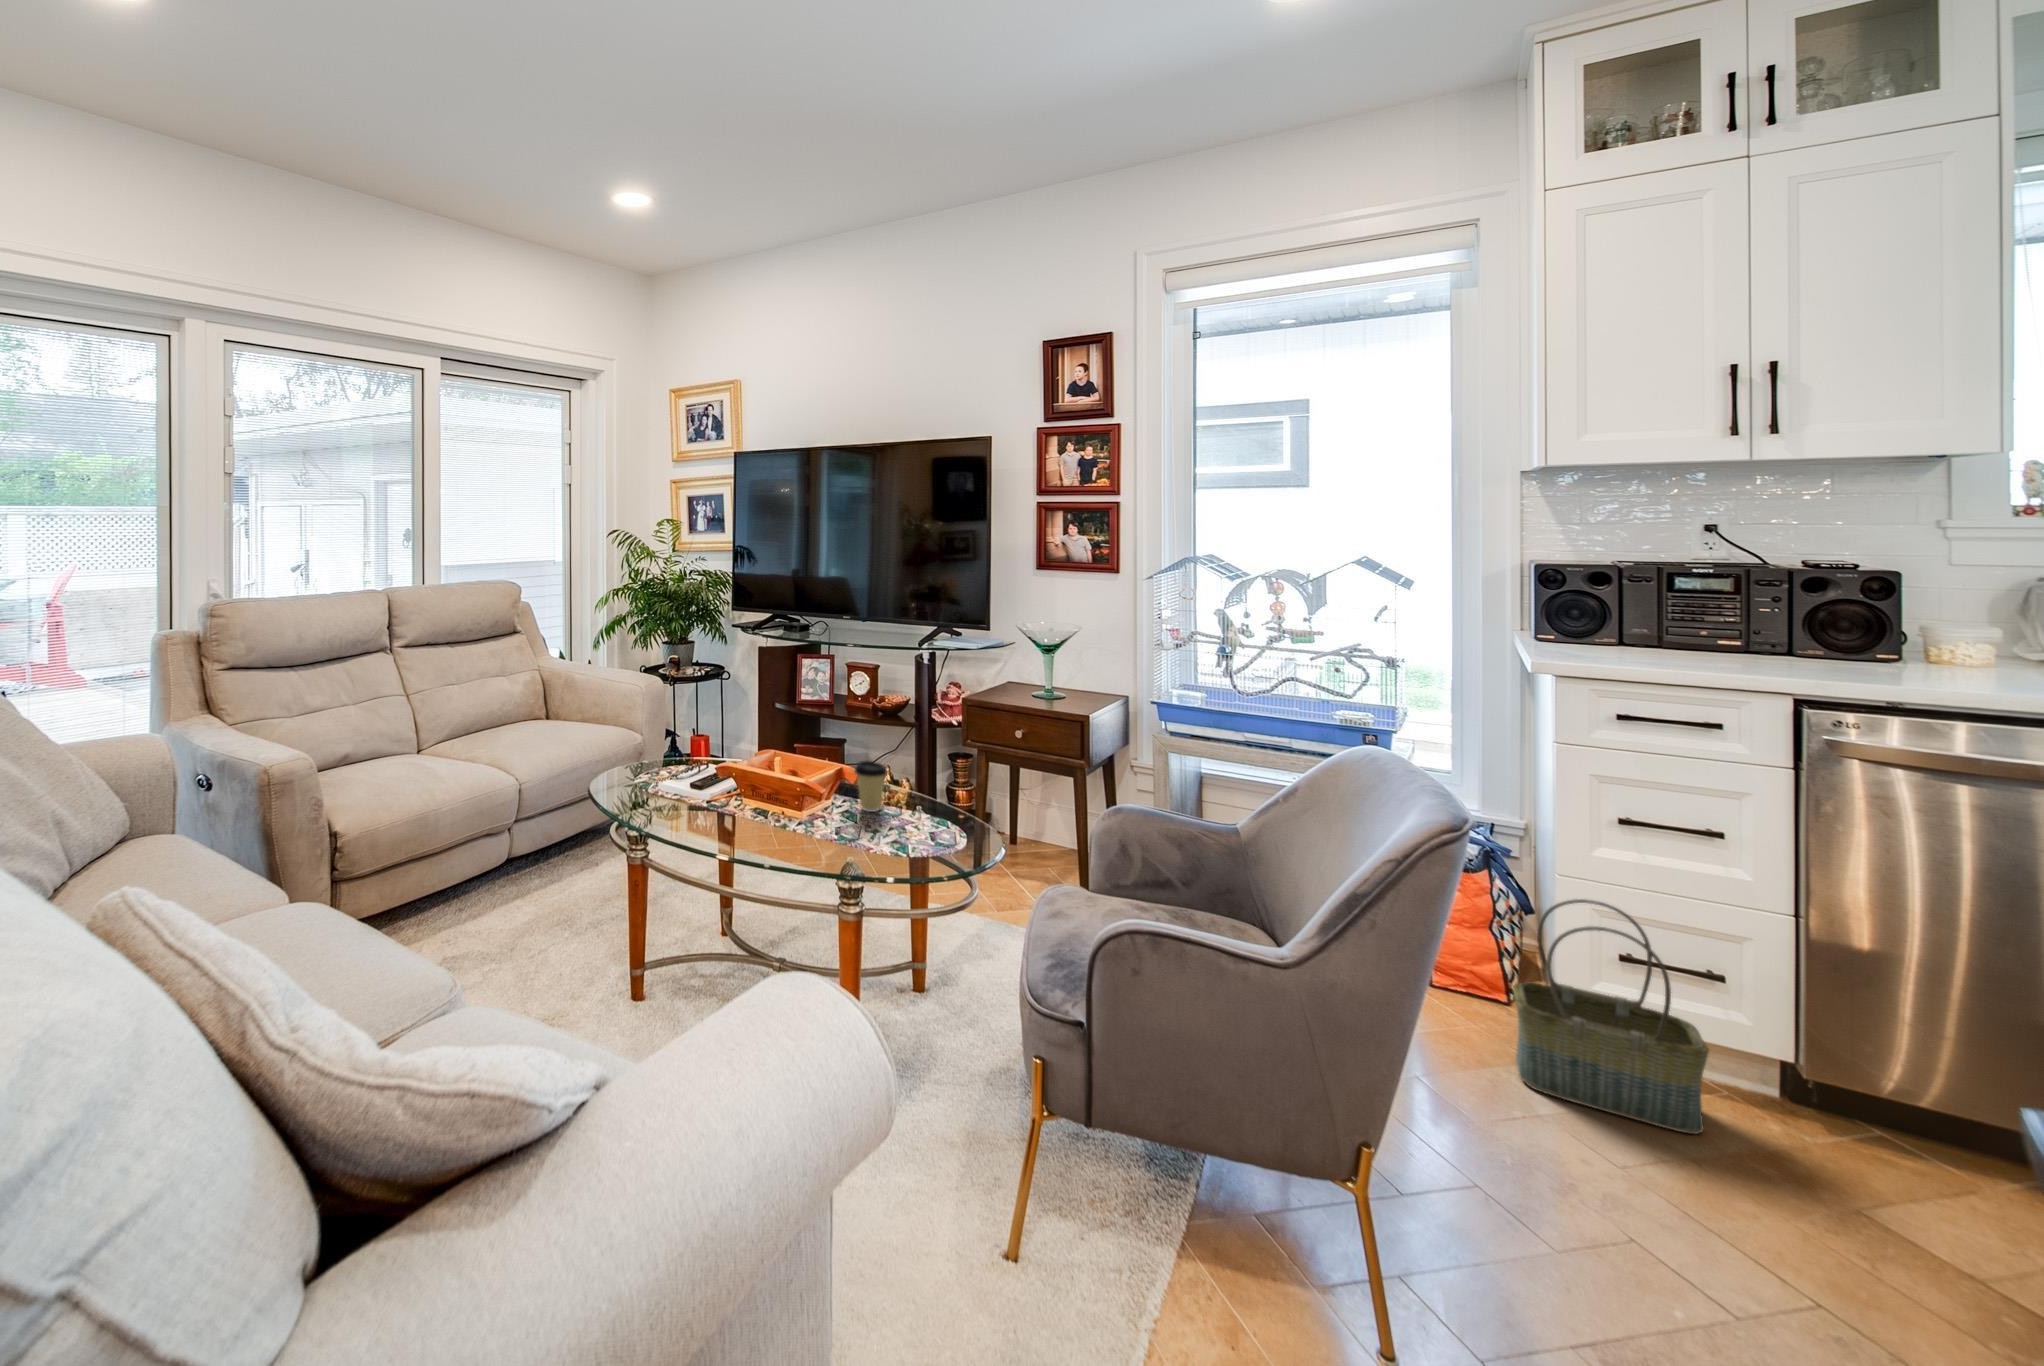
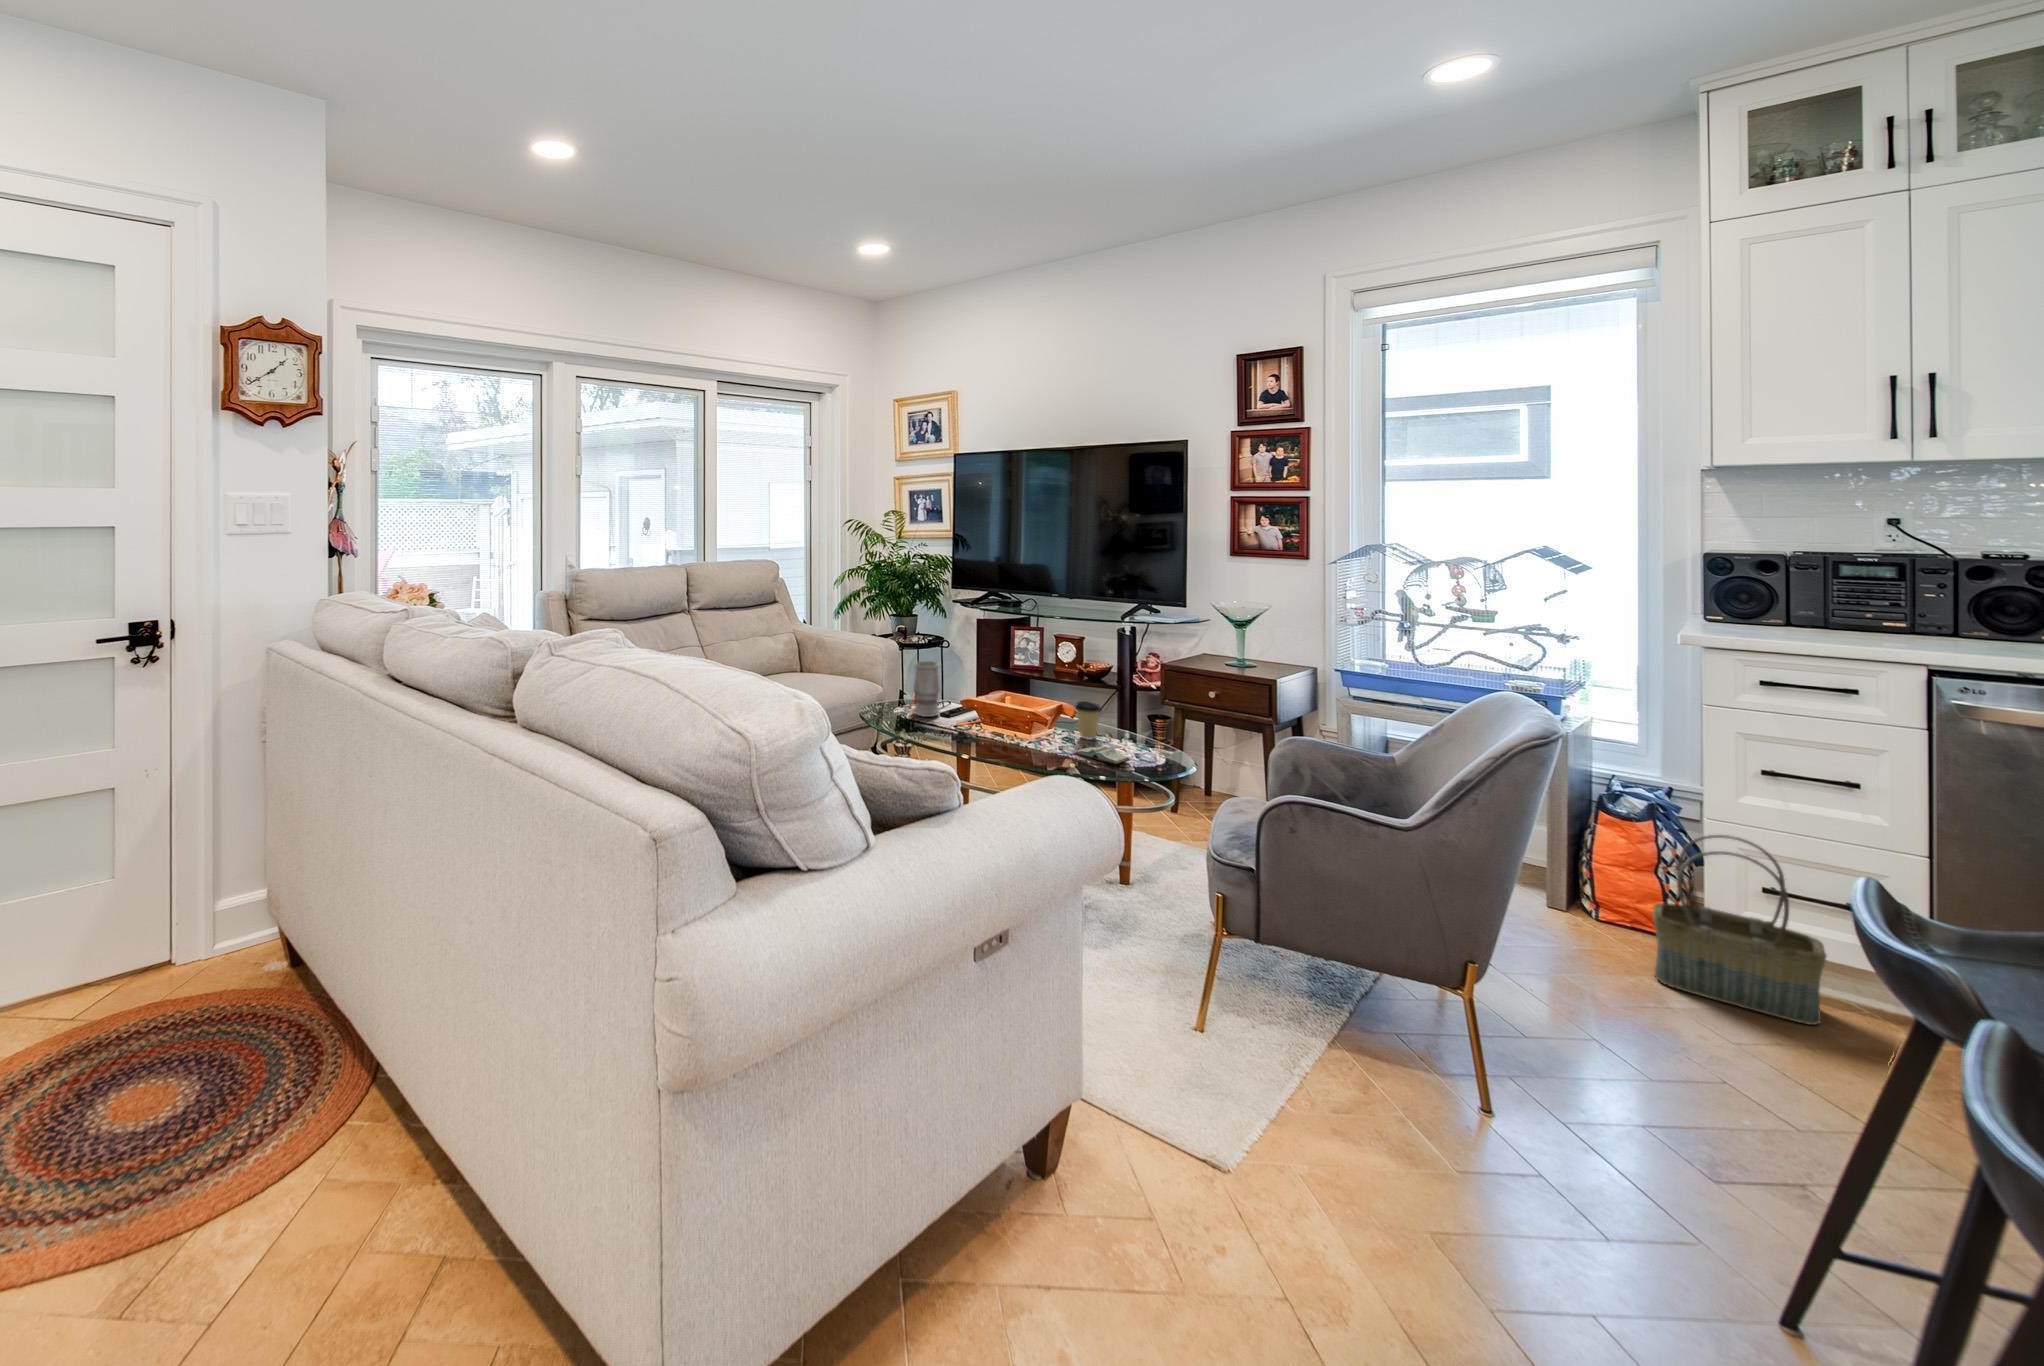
vase: none [652,712,688,787] -> present [913,661,940,717]
book: none [851,824,921,852] -> present [1075,746,1130,764]

